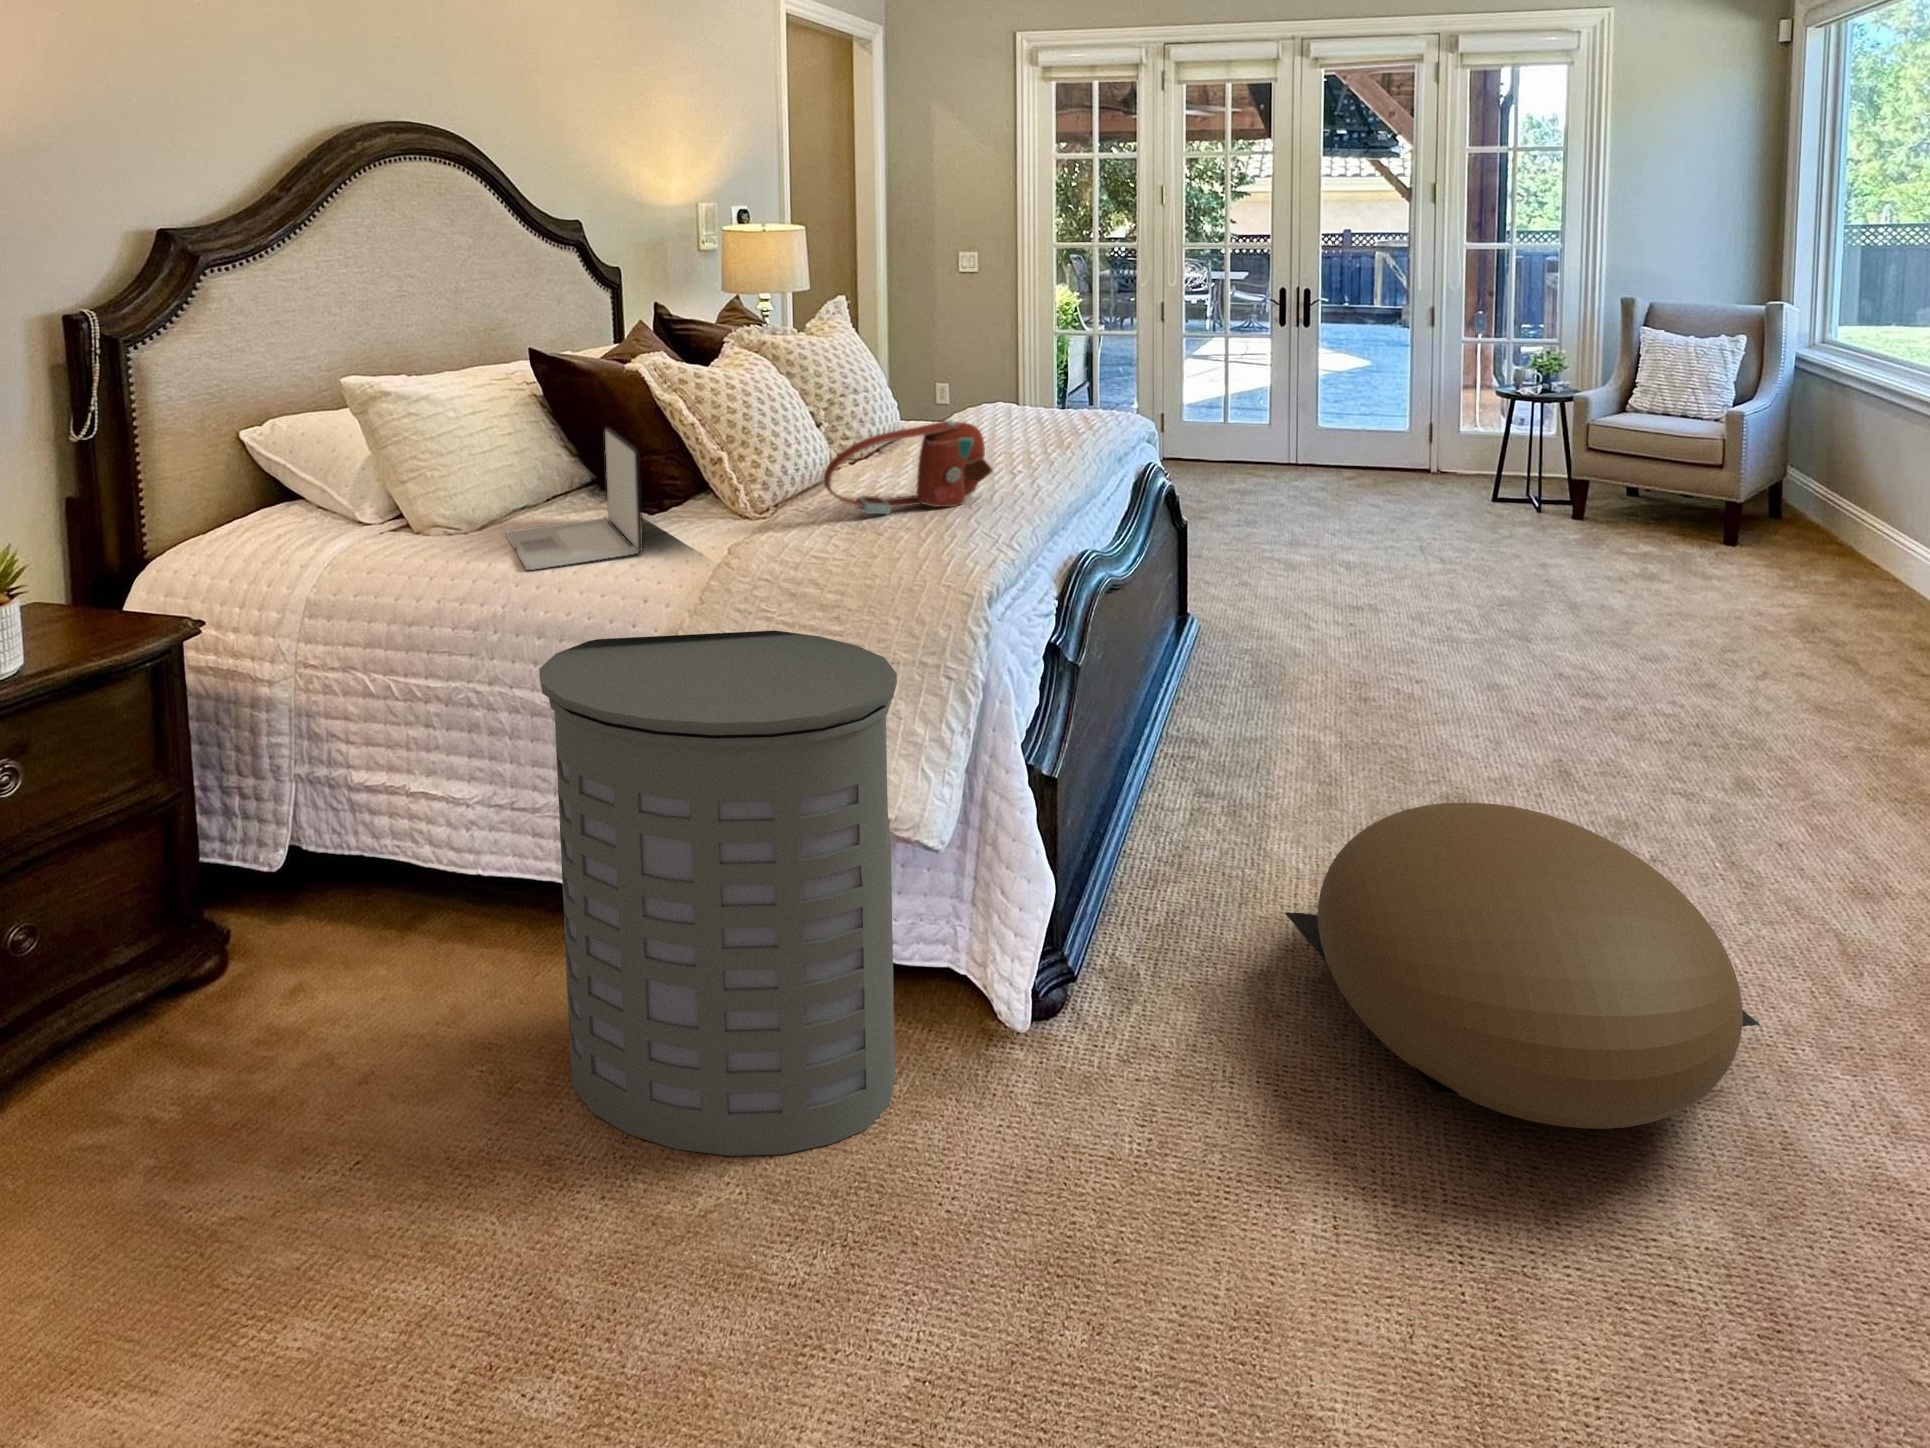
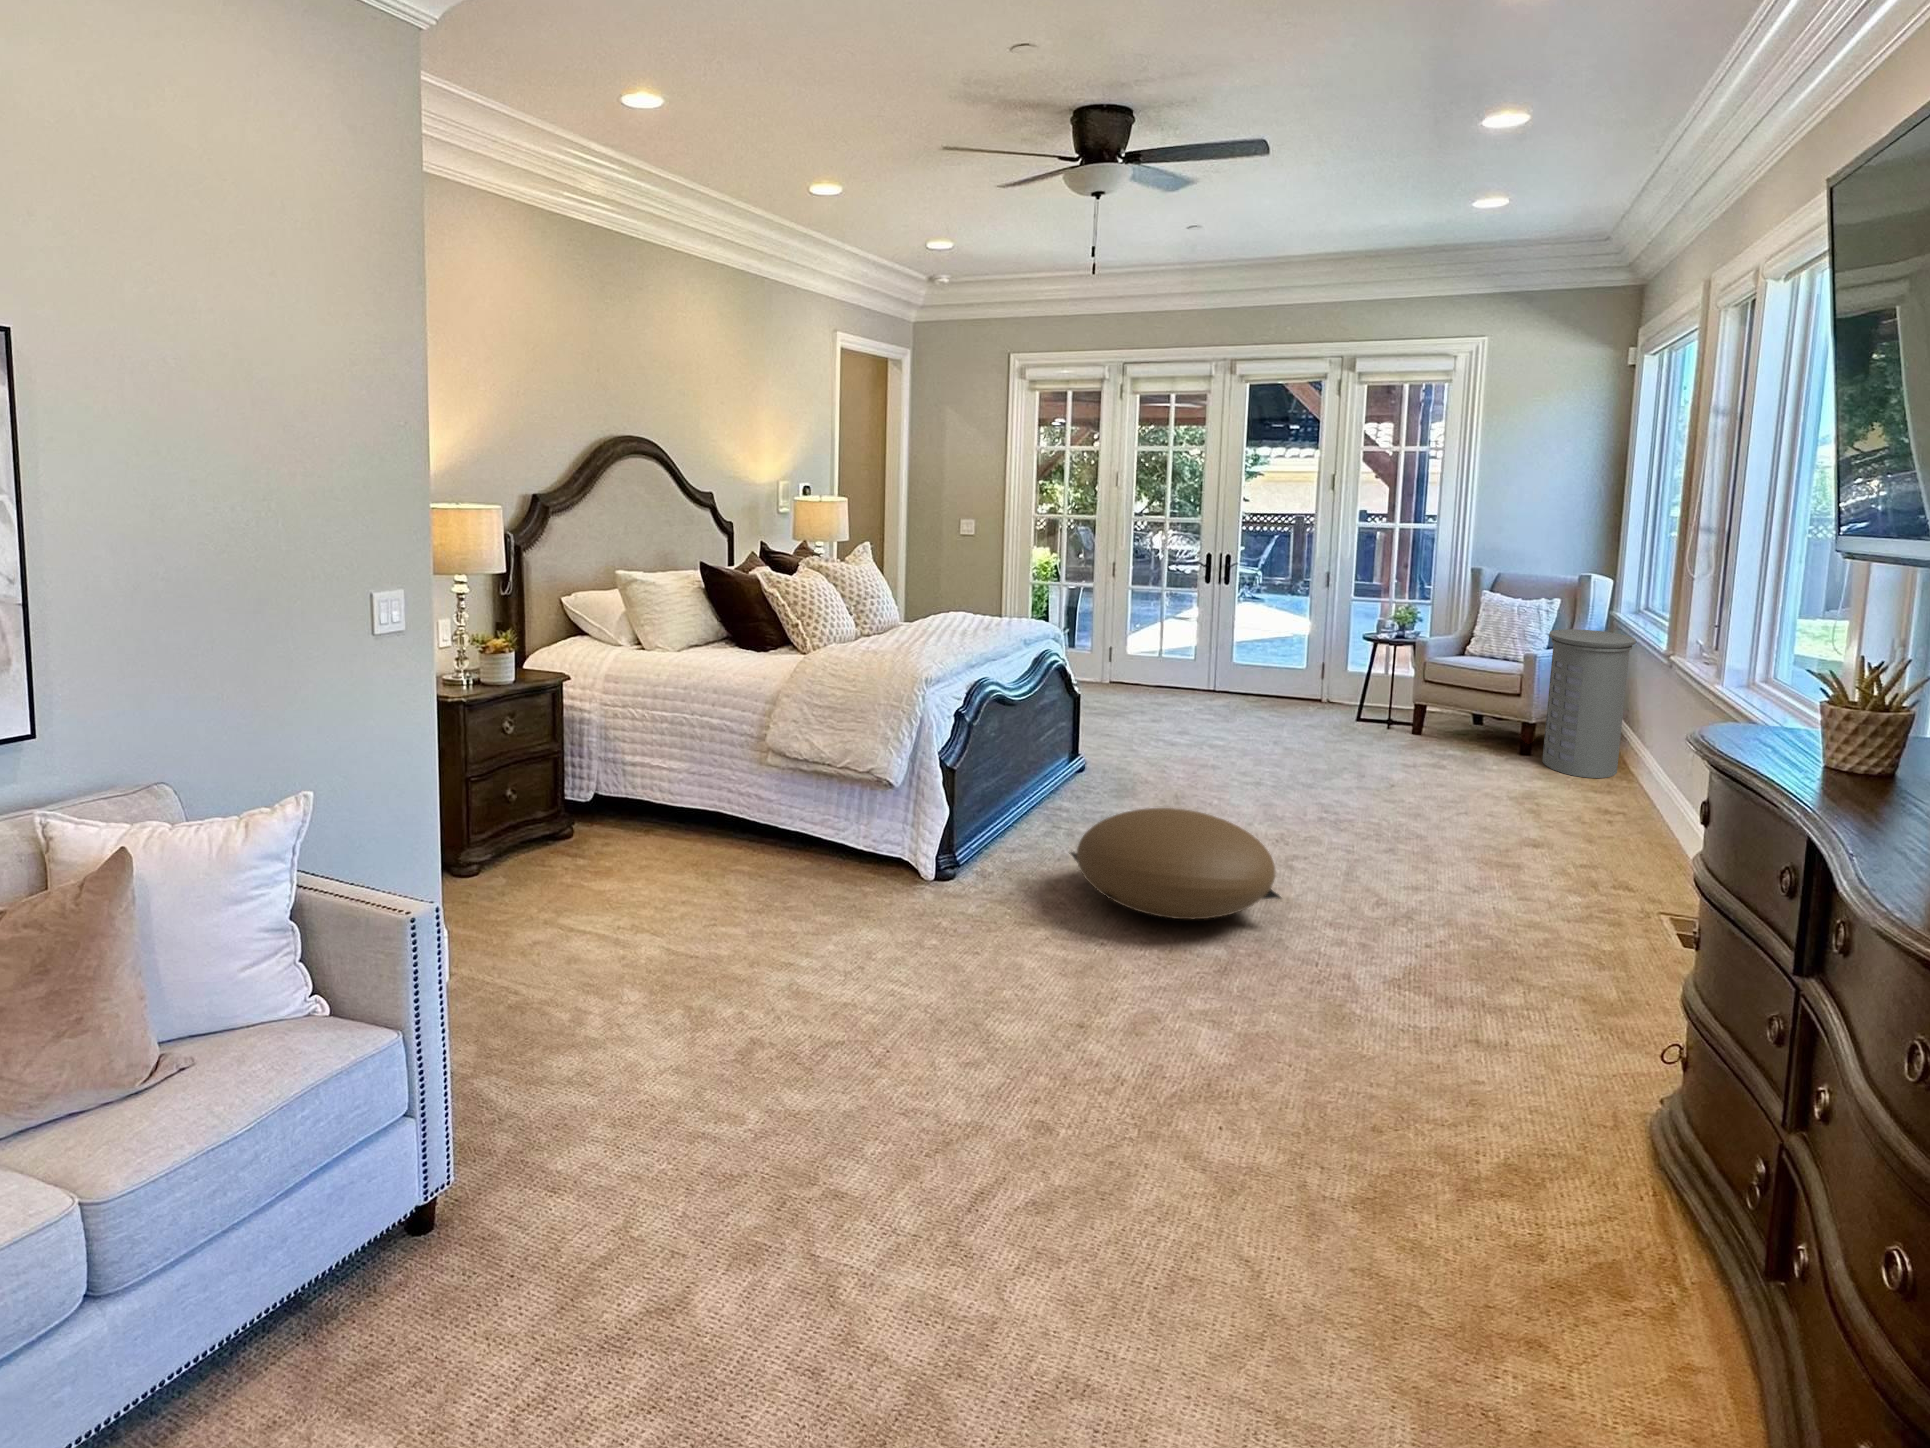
handbag: present [824,421,993,514] -> none [850,604,939,649]
laptop: present [506,427,643,570] -> none [693,602,761,664]
laundry hamper: present [539,630,897,1156] -> present [1542,629,1636,778]

